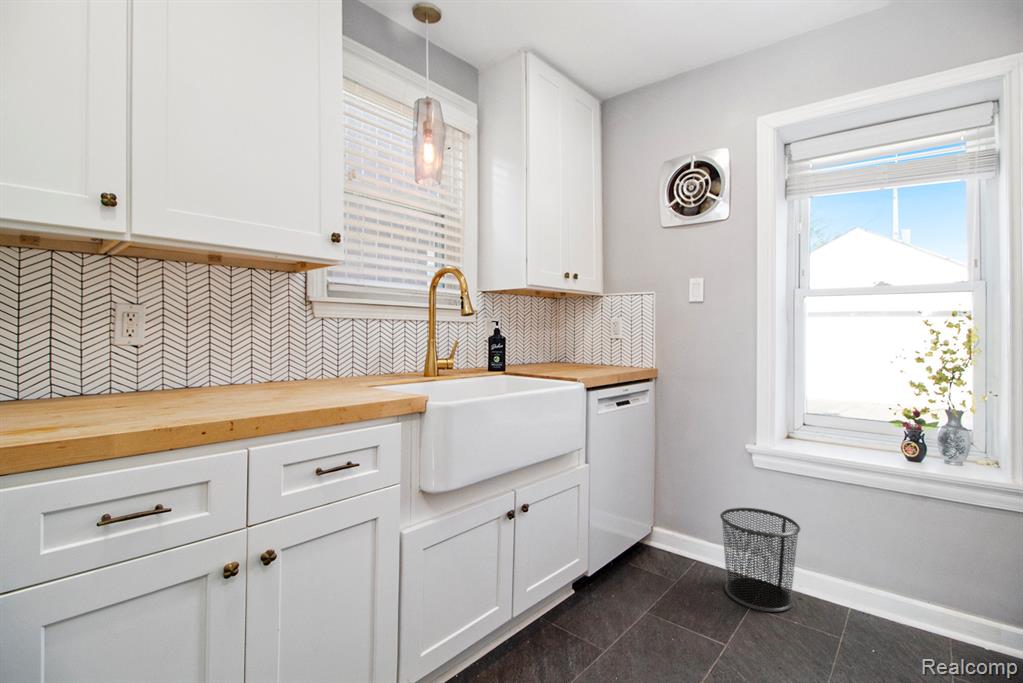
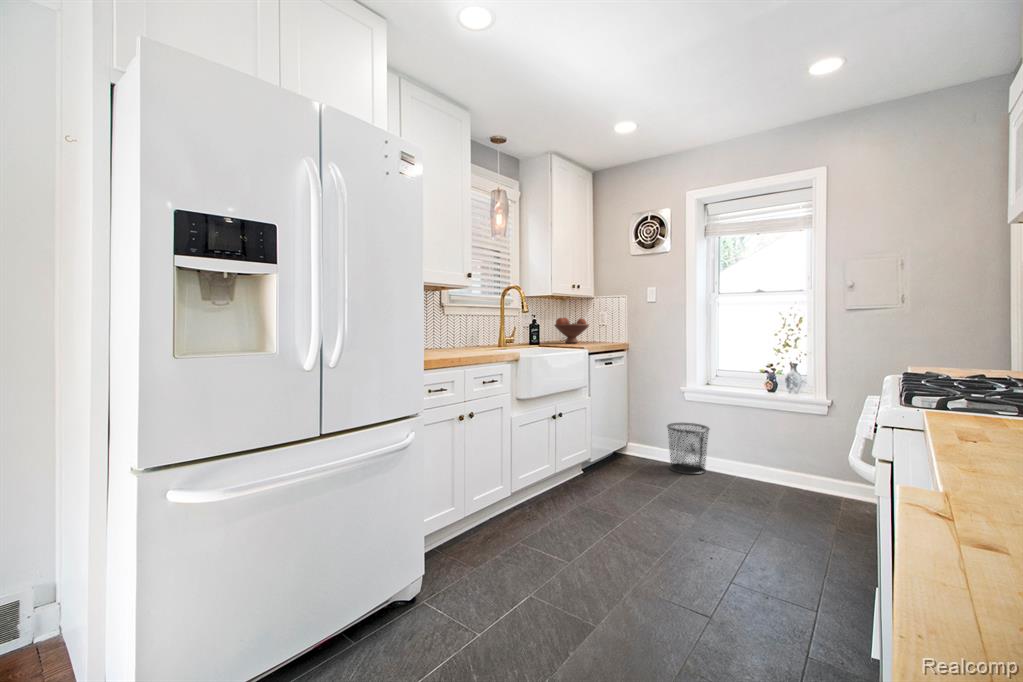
fruit bowl: none [535,326,591,366] -> present [554,318,589,343]

